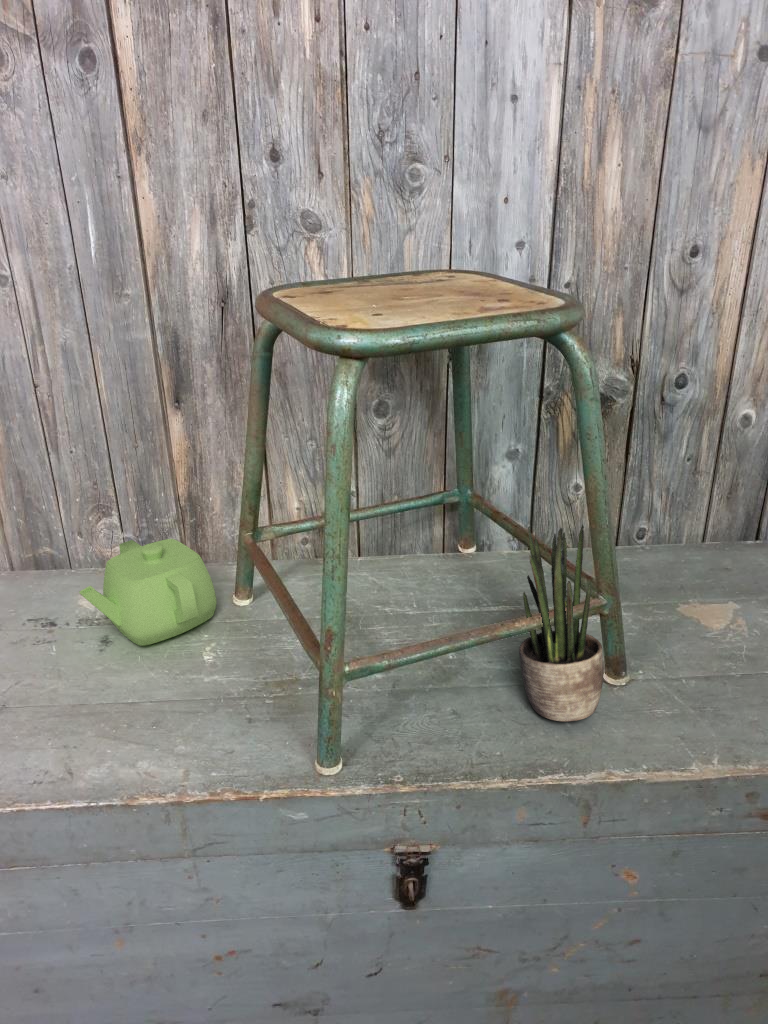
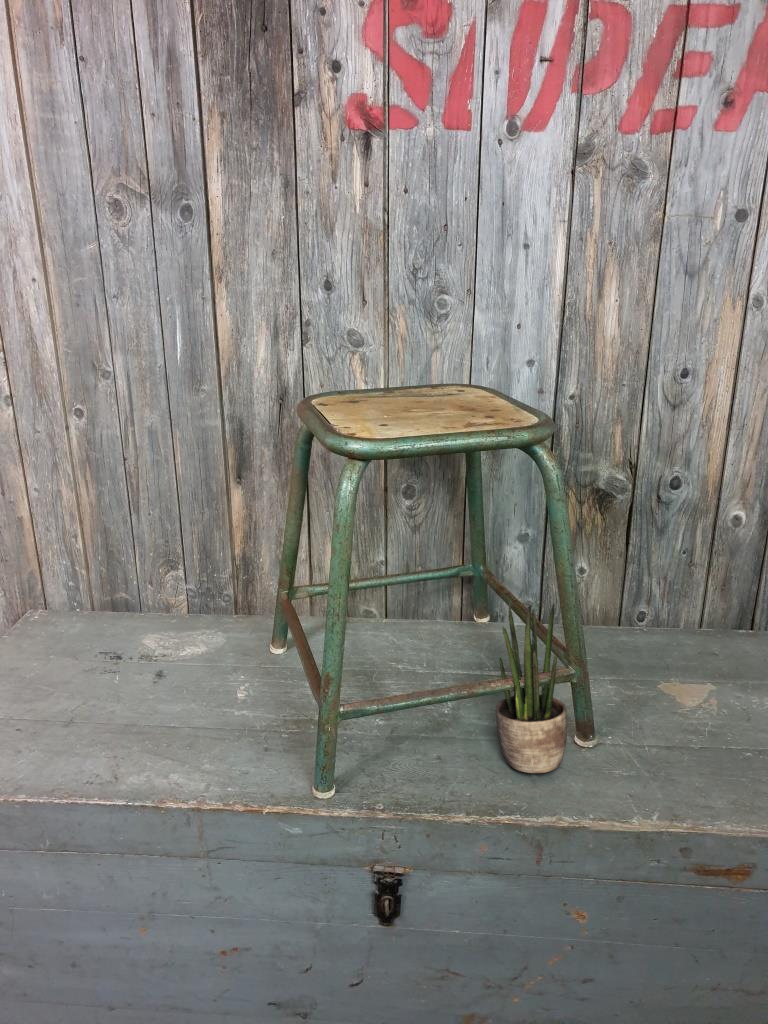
teapot: present [79,539,217,646] -> none [141,590,254,680]

